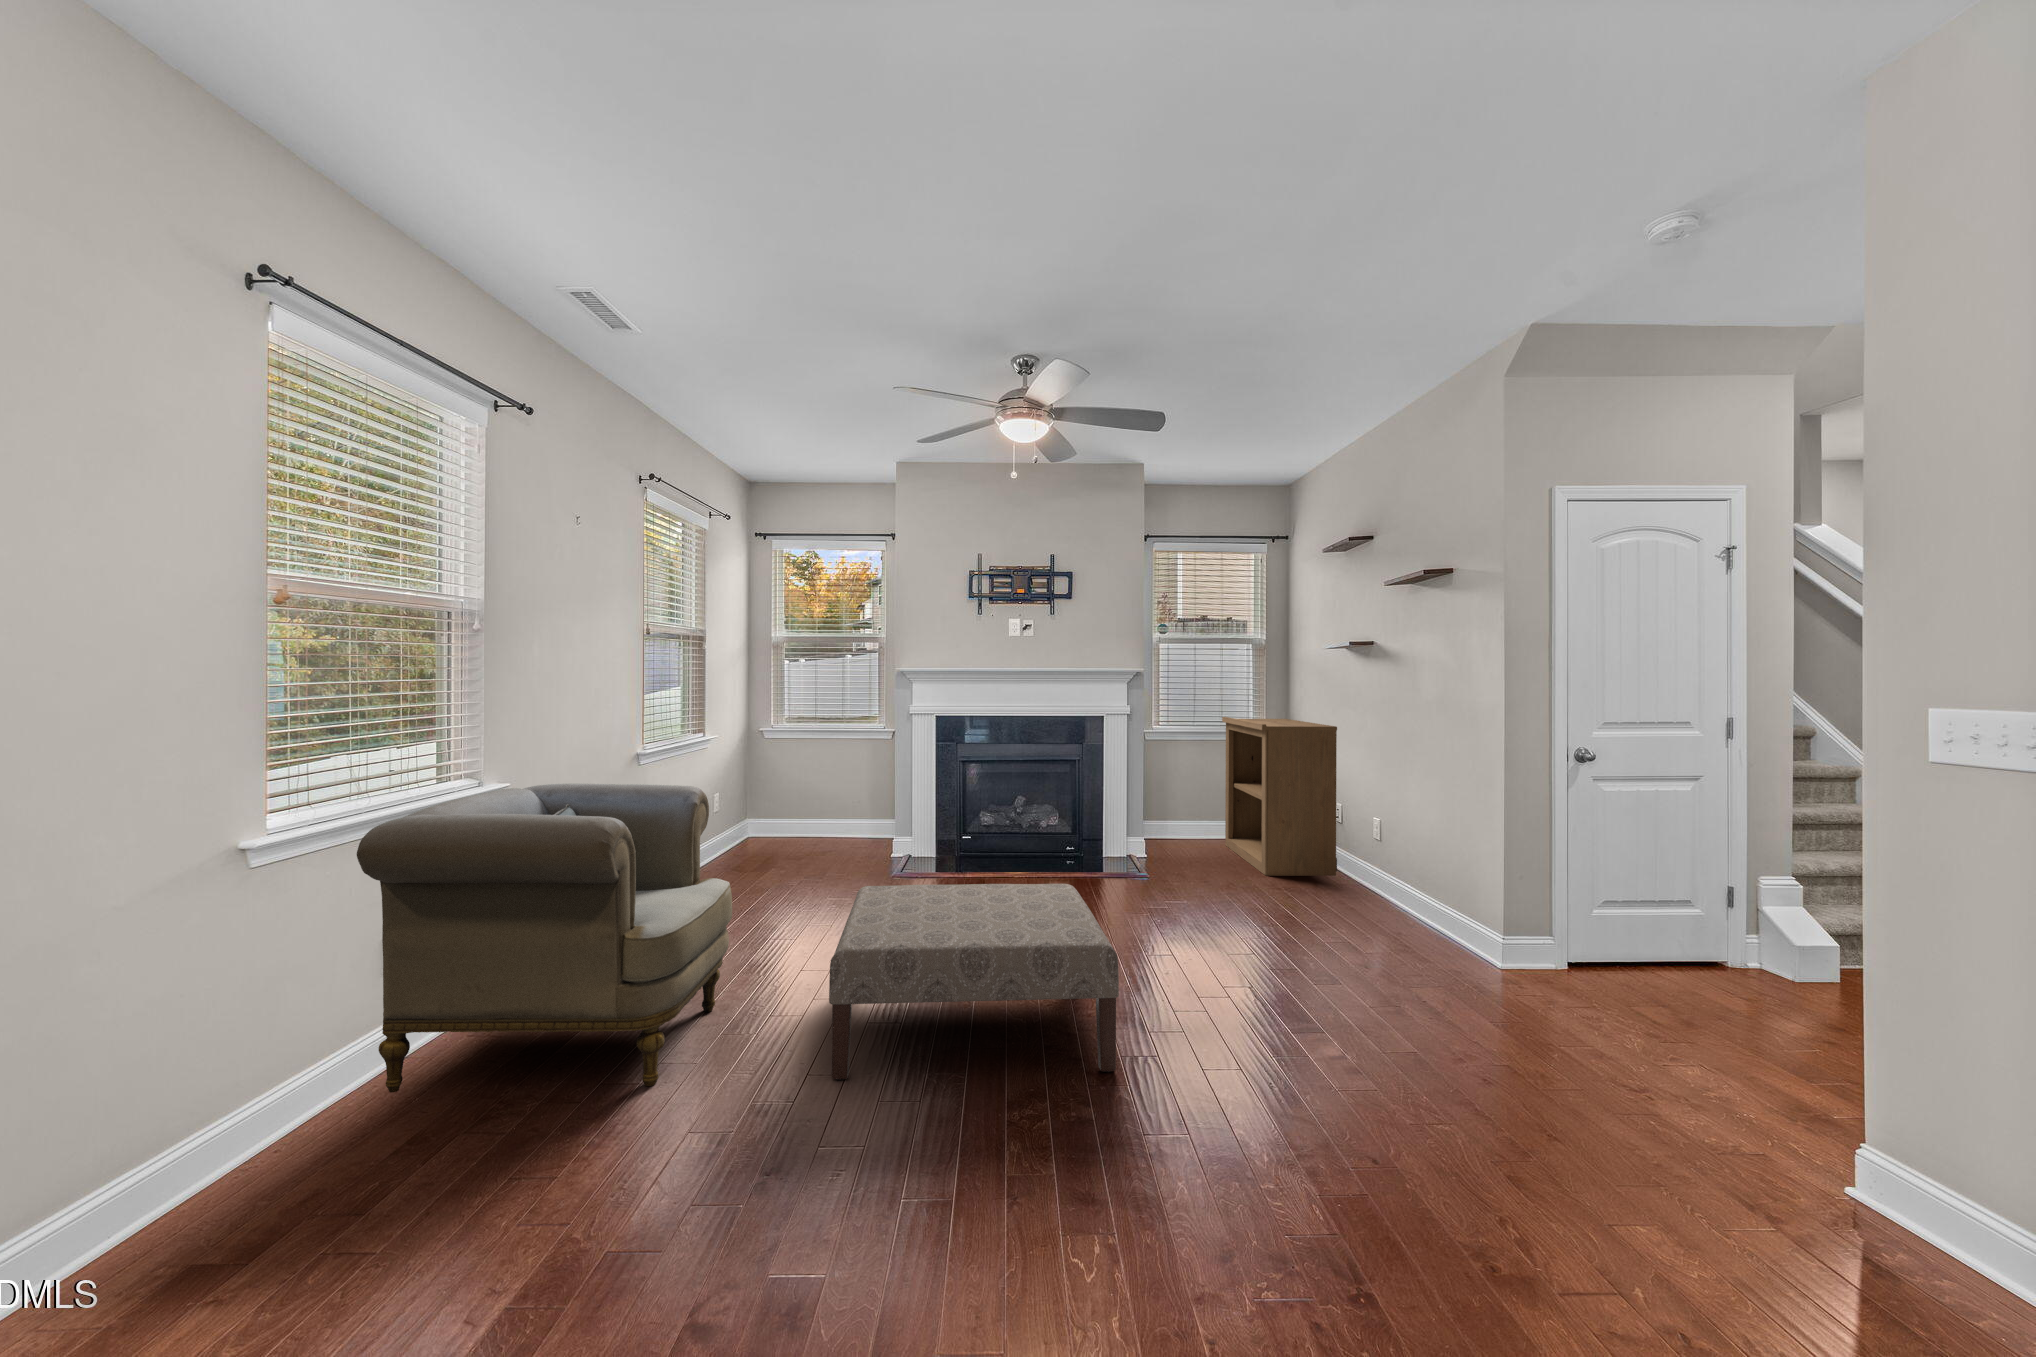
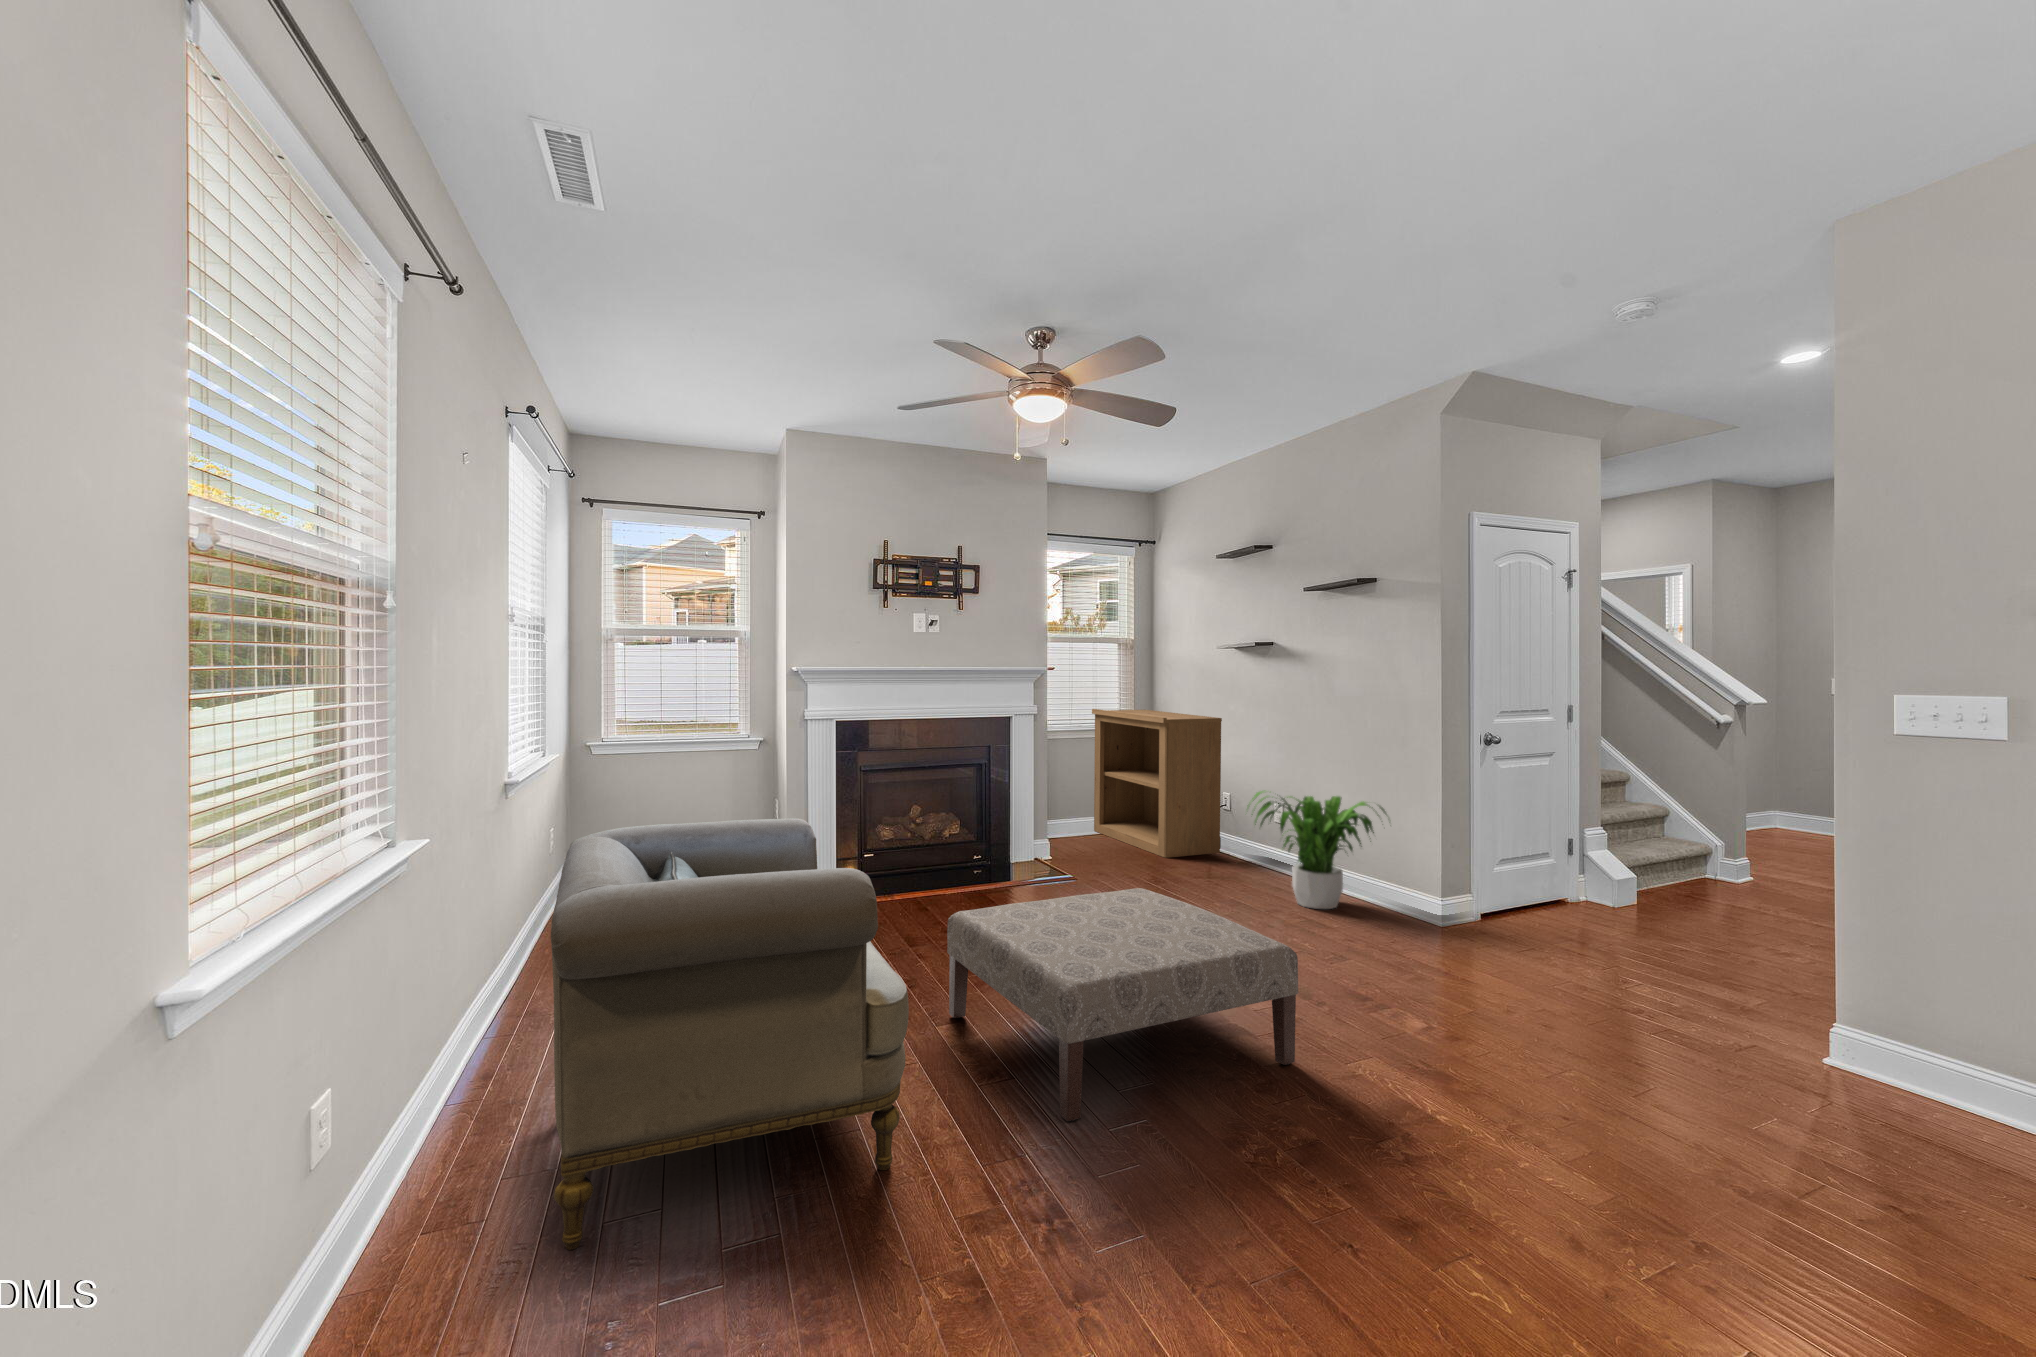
potted plant: none [1298,803,1455,941] -> present [1248,791,1387,909]

